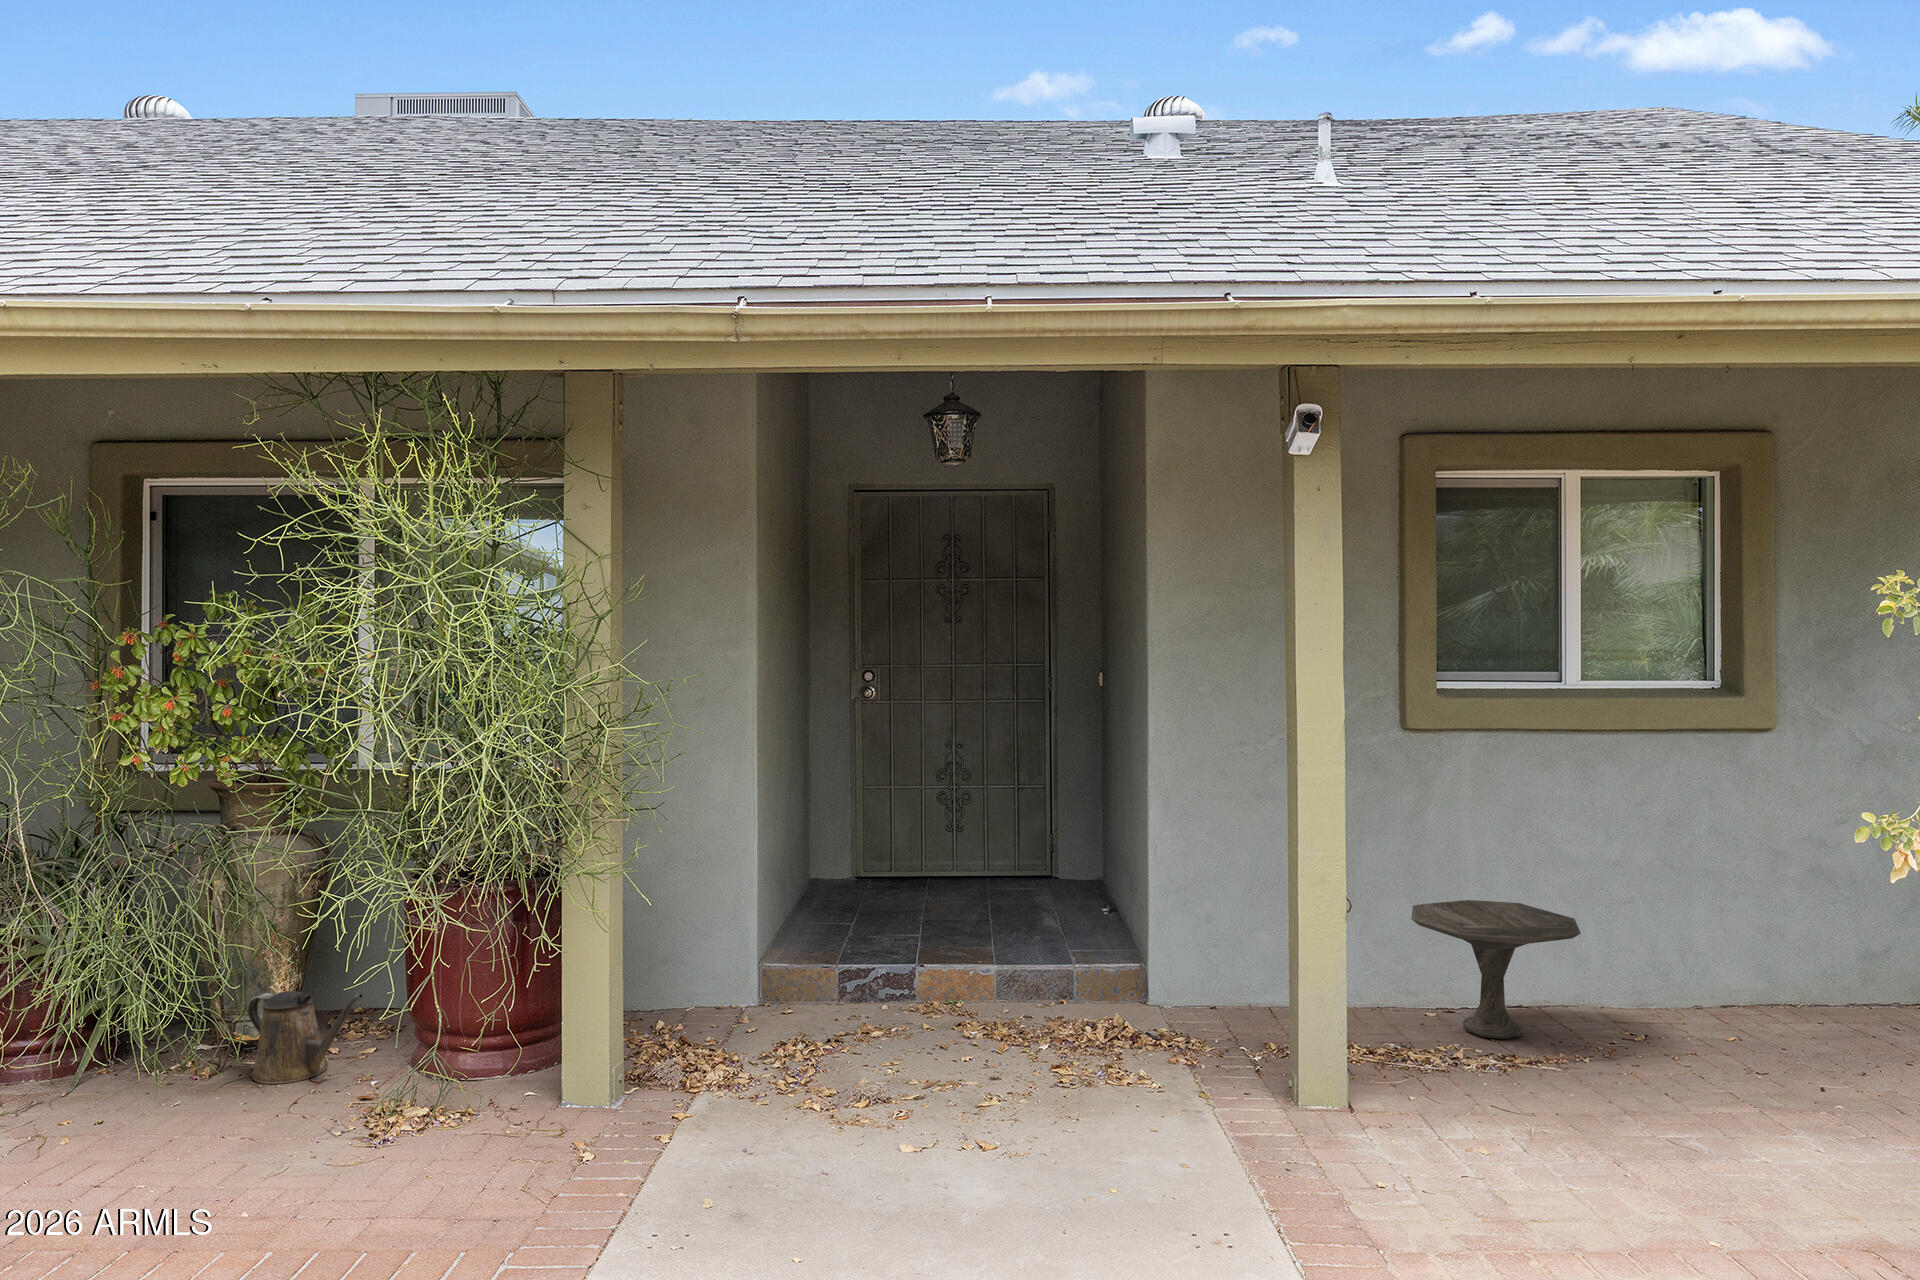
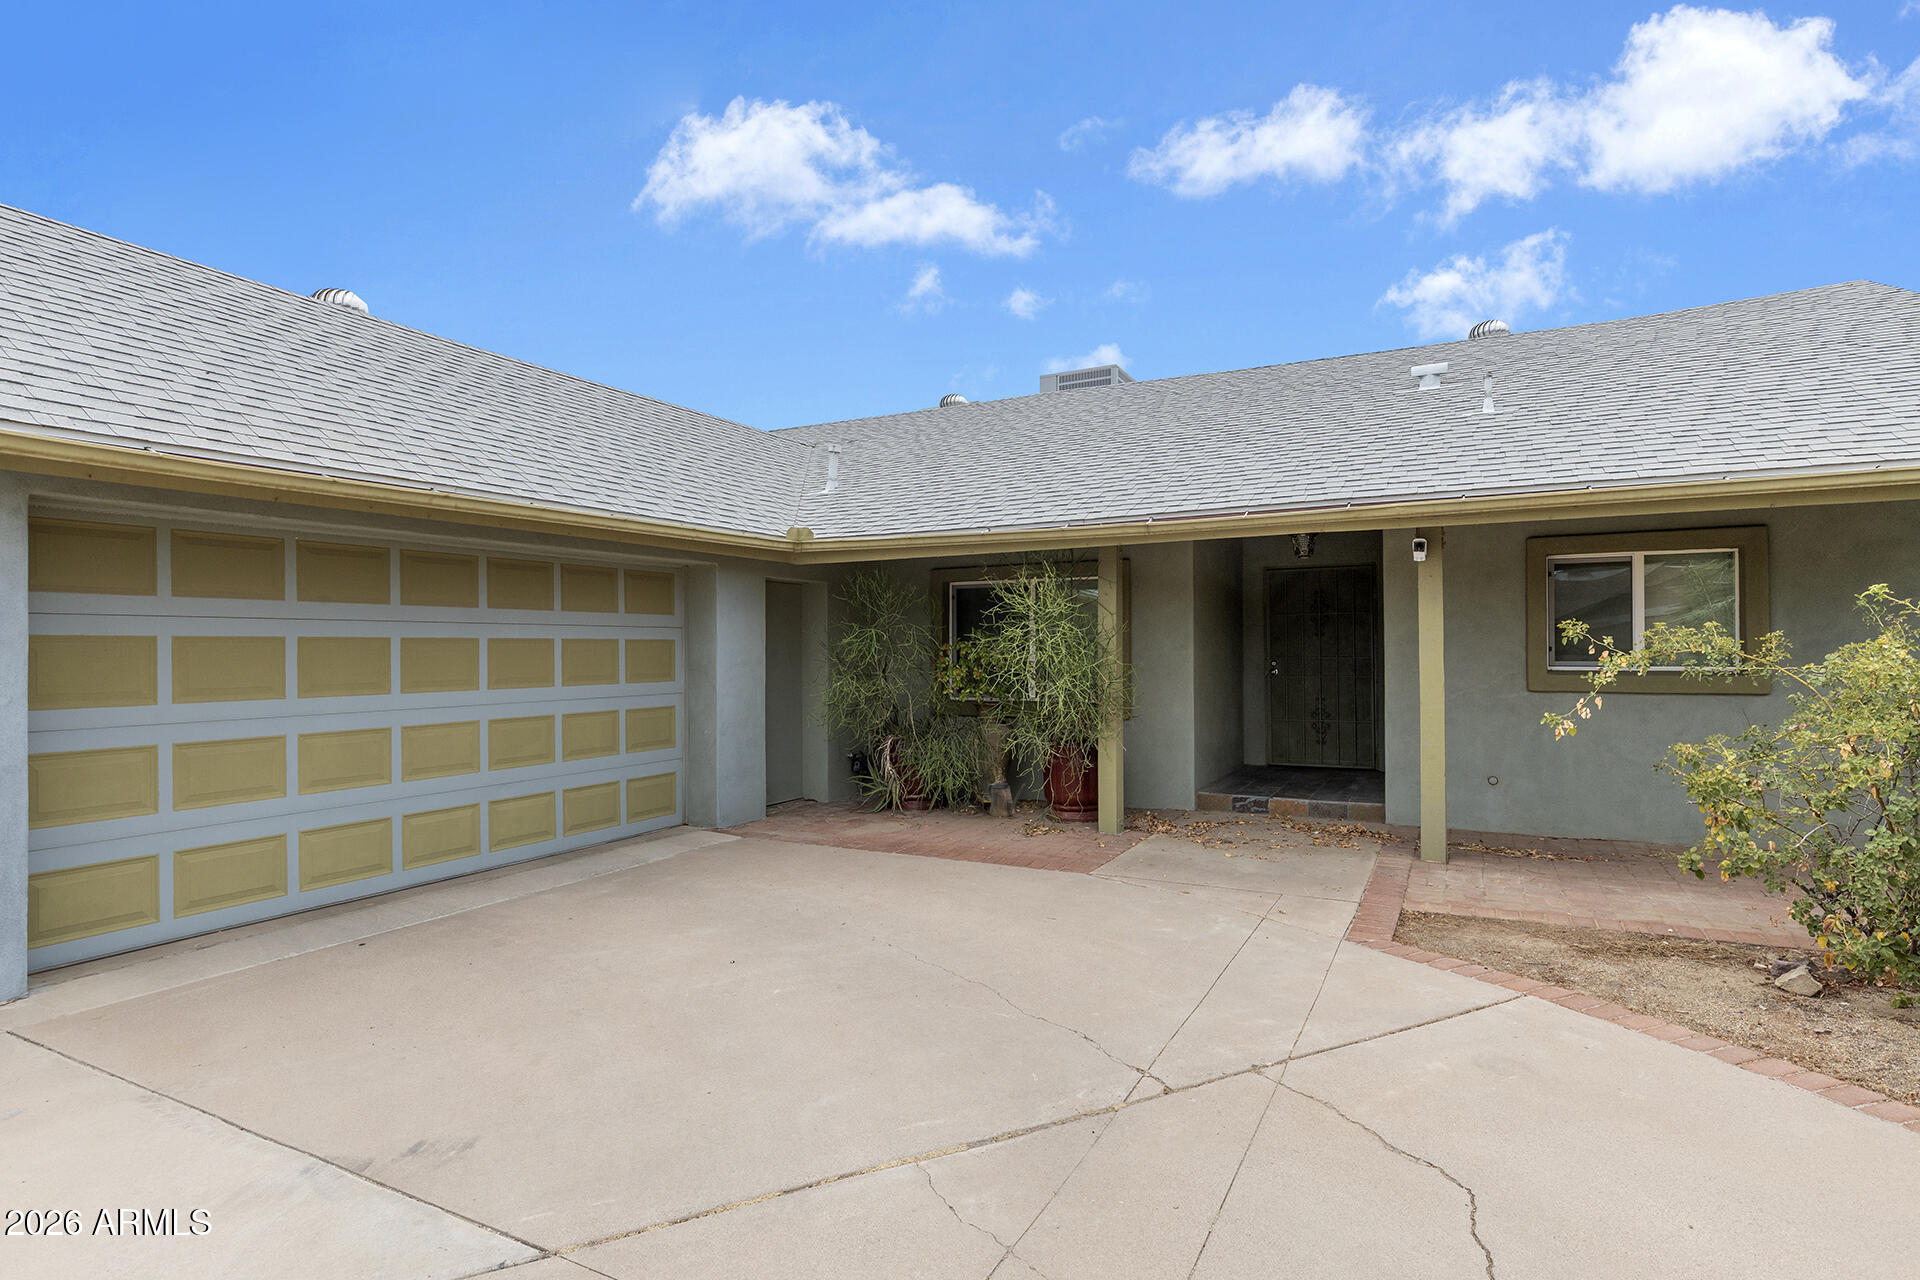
side table: present [1411,900,1581,1039] -> none [1526,779,1633,851]

